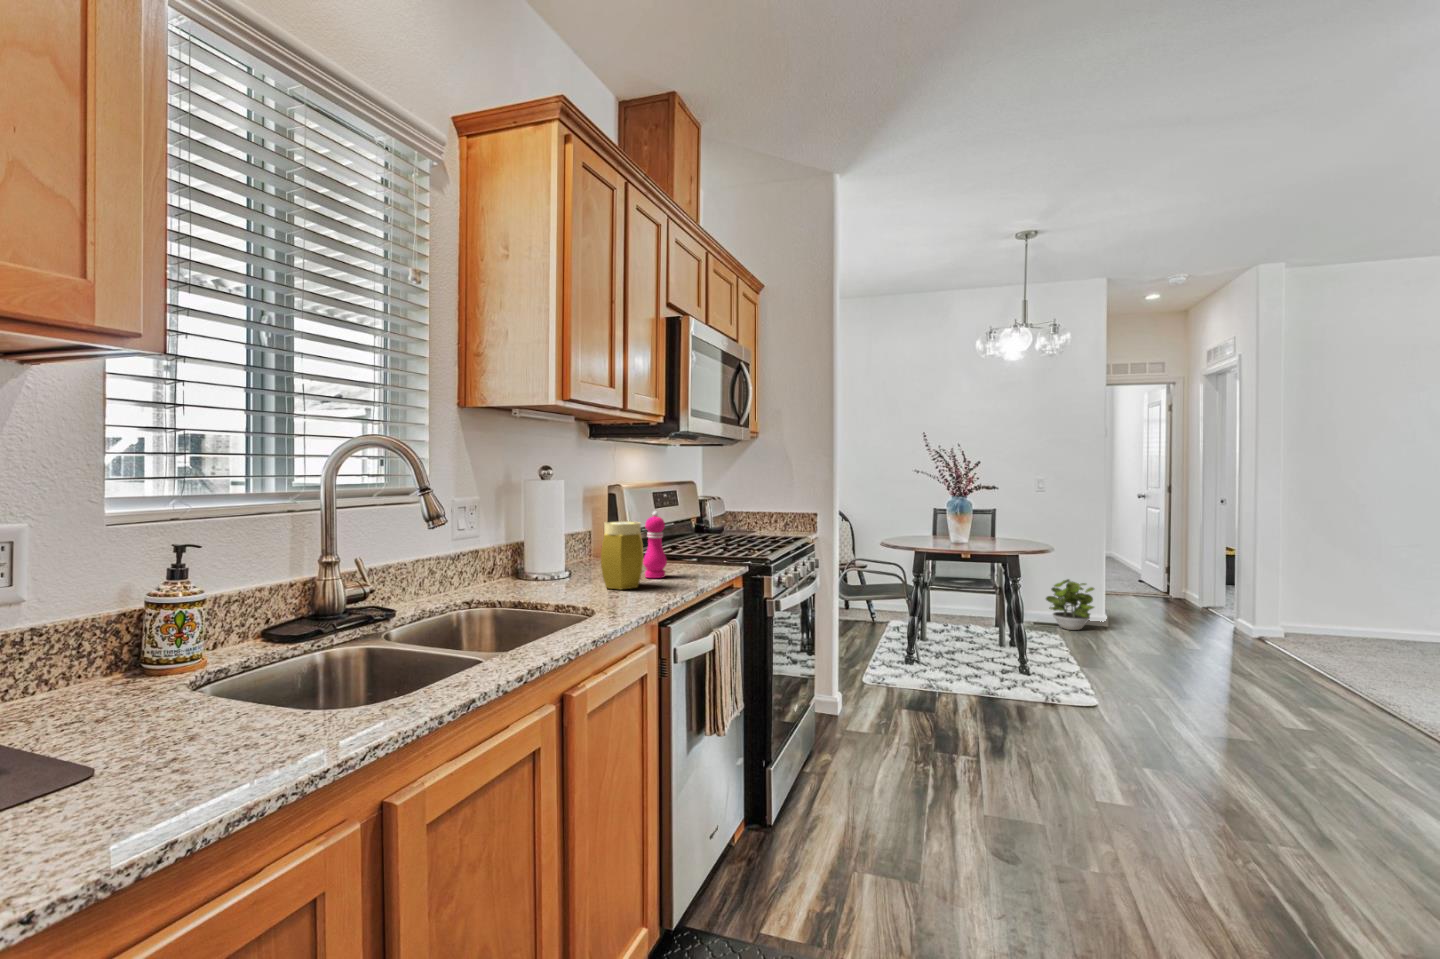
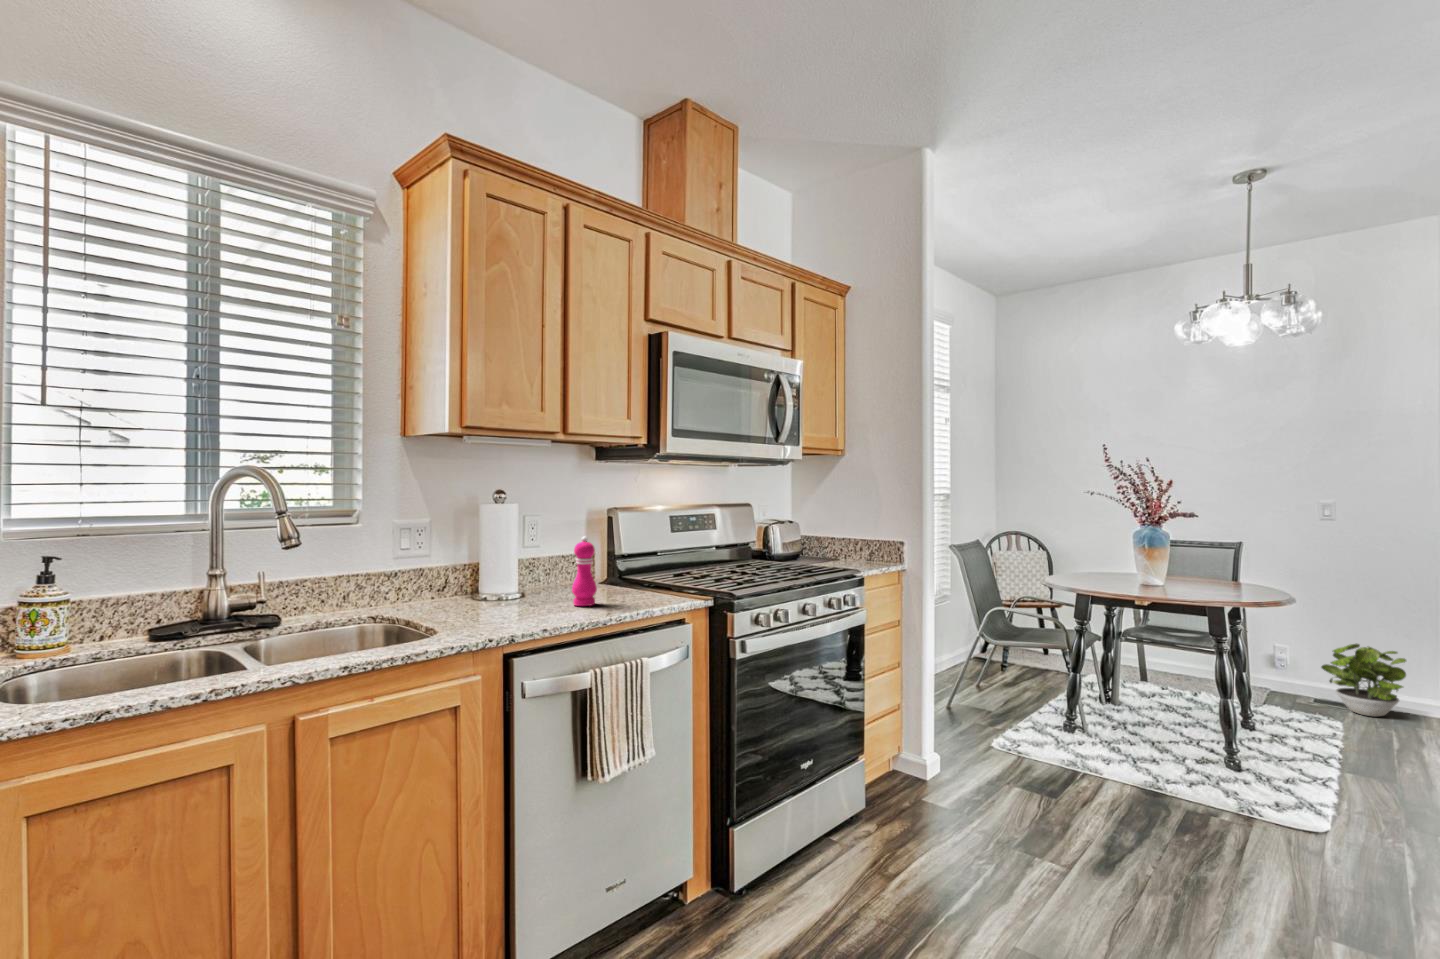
jar: present [601,521,643,589] -> none [502,546,551,616]

